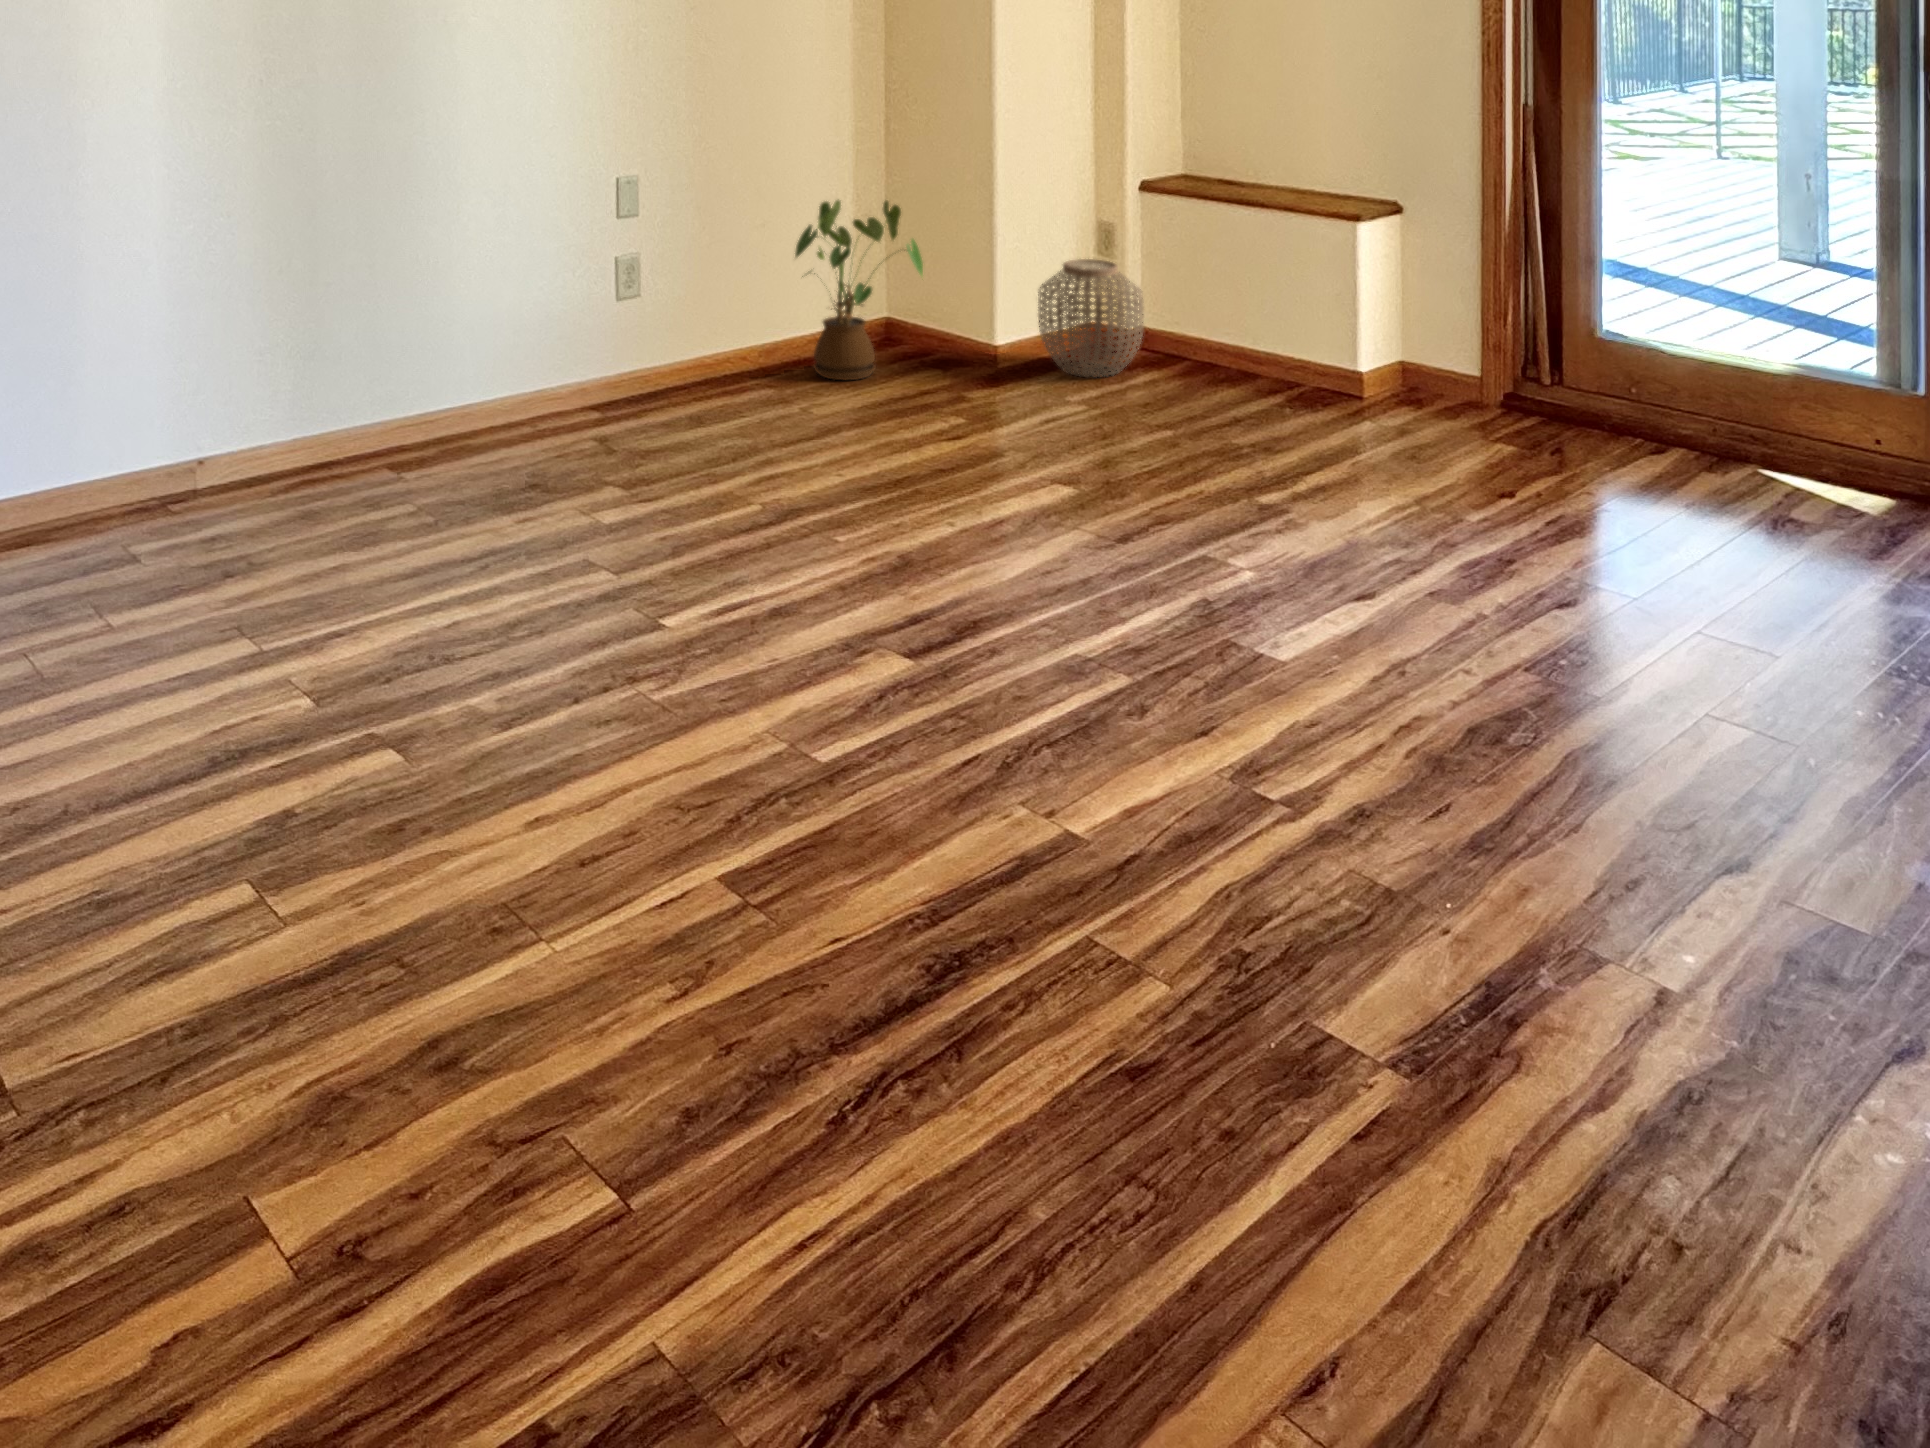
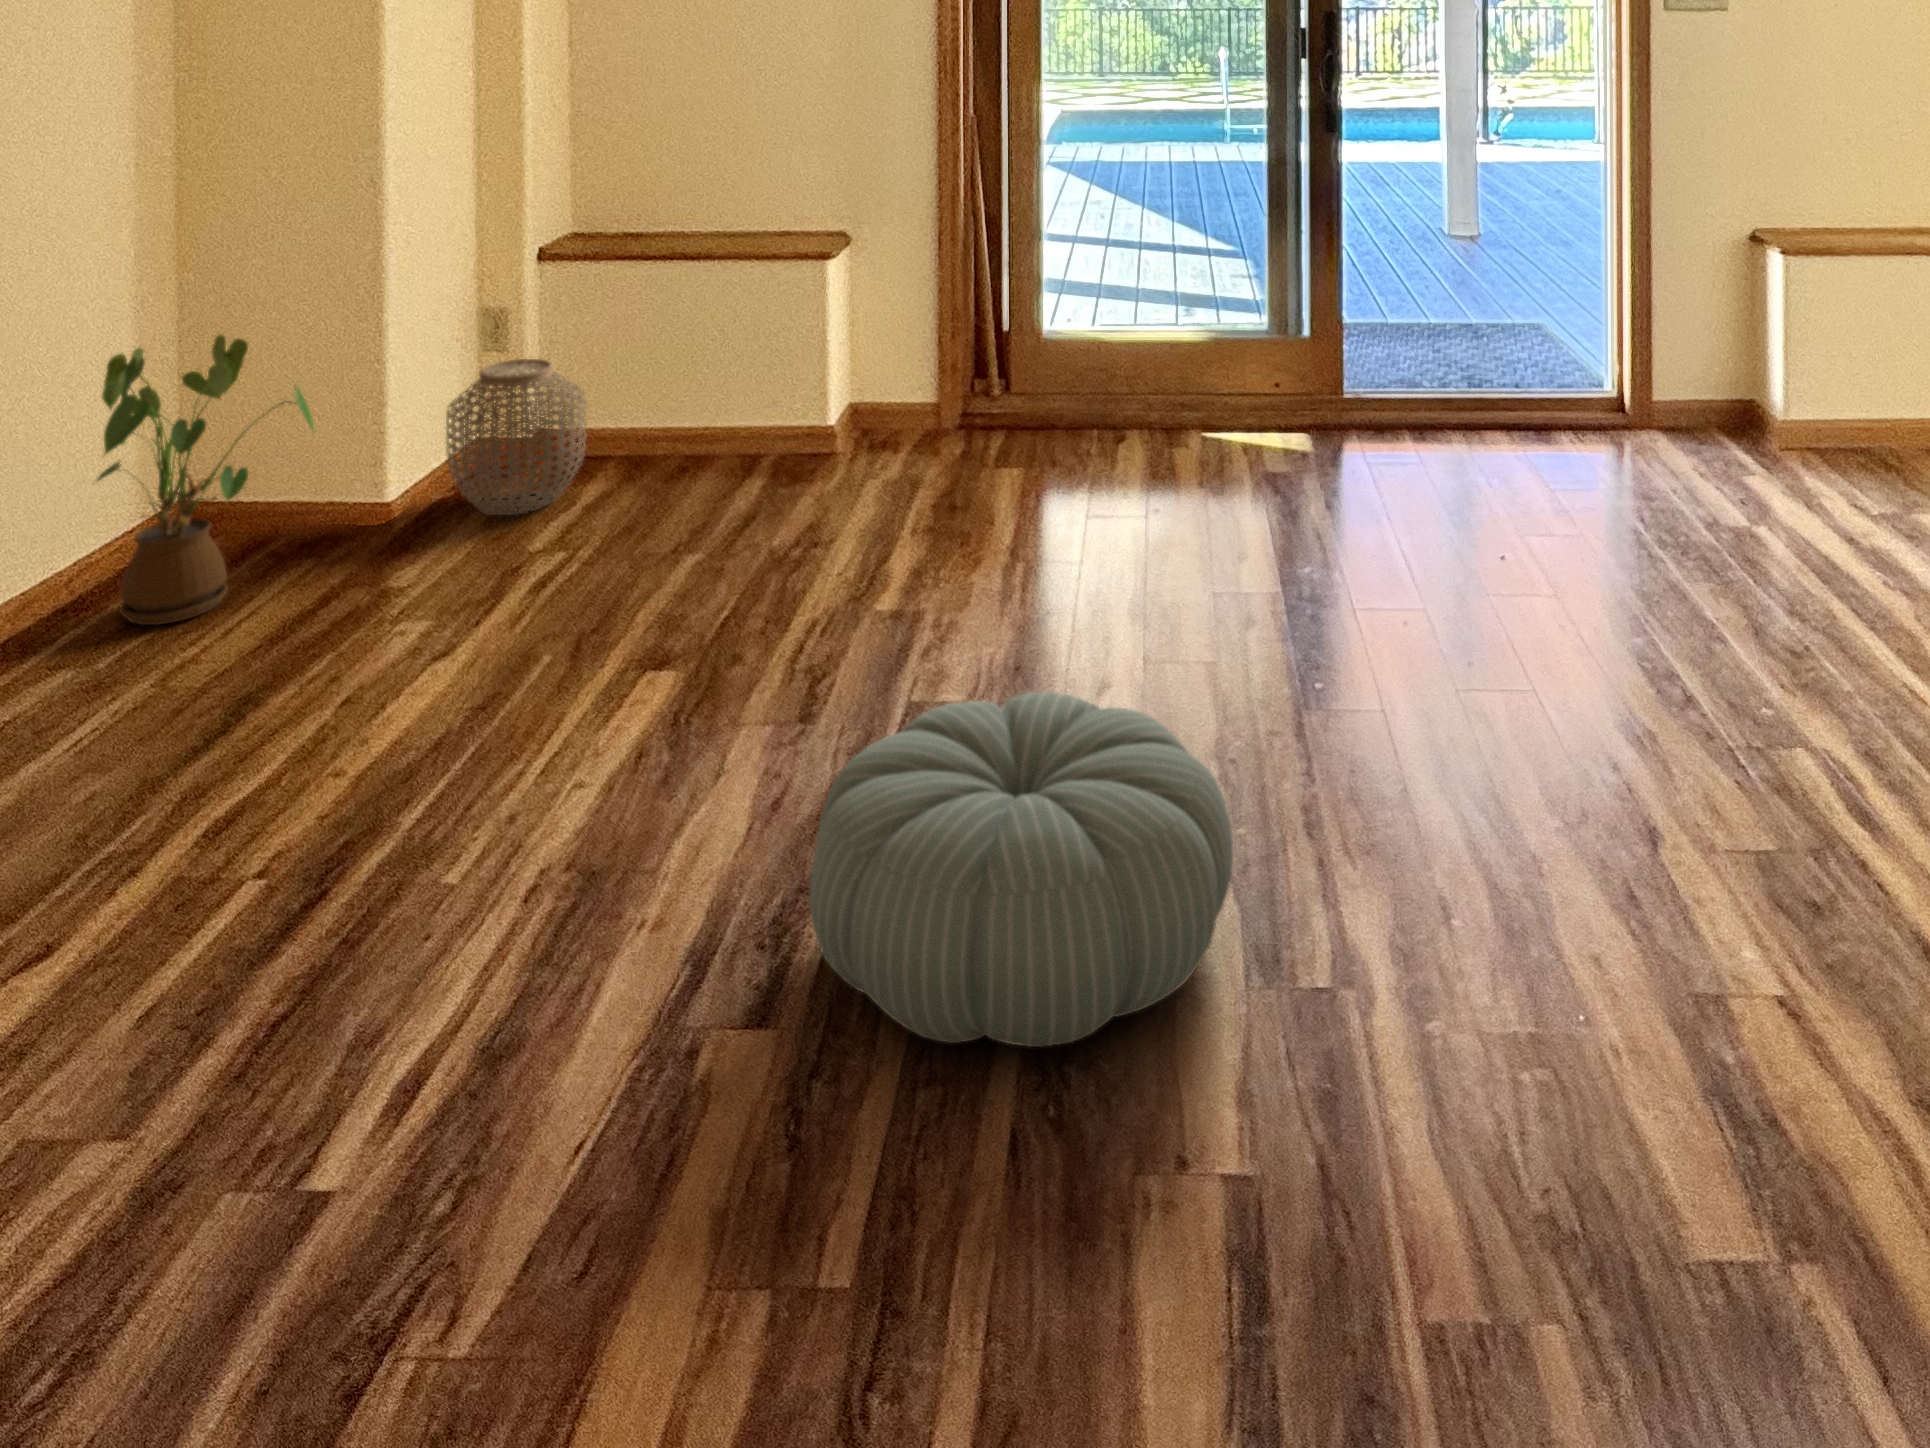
pouf: none [937,520,1260,746] -> present [810,692,1233,1047]

